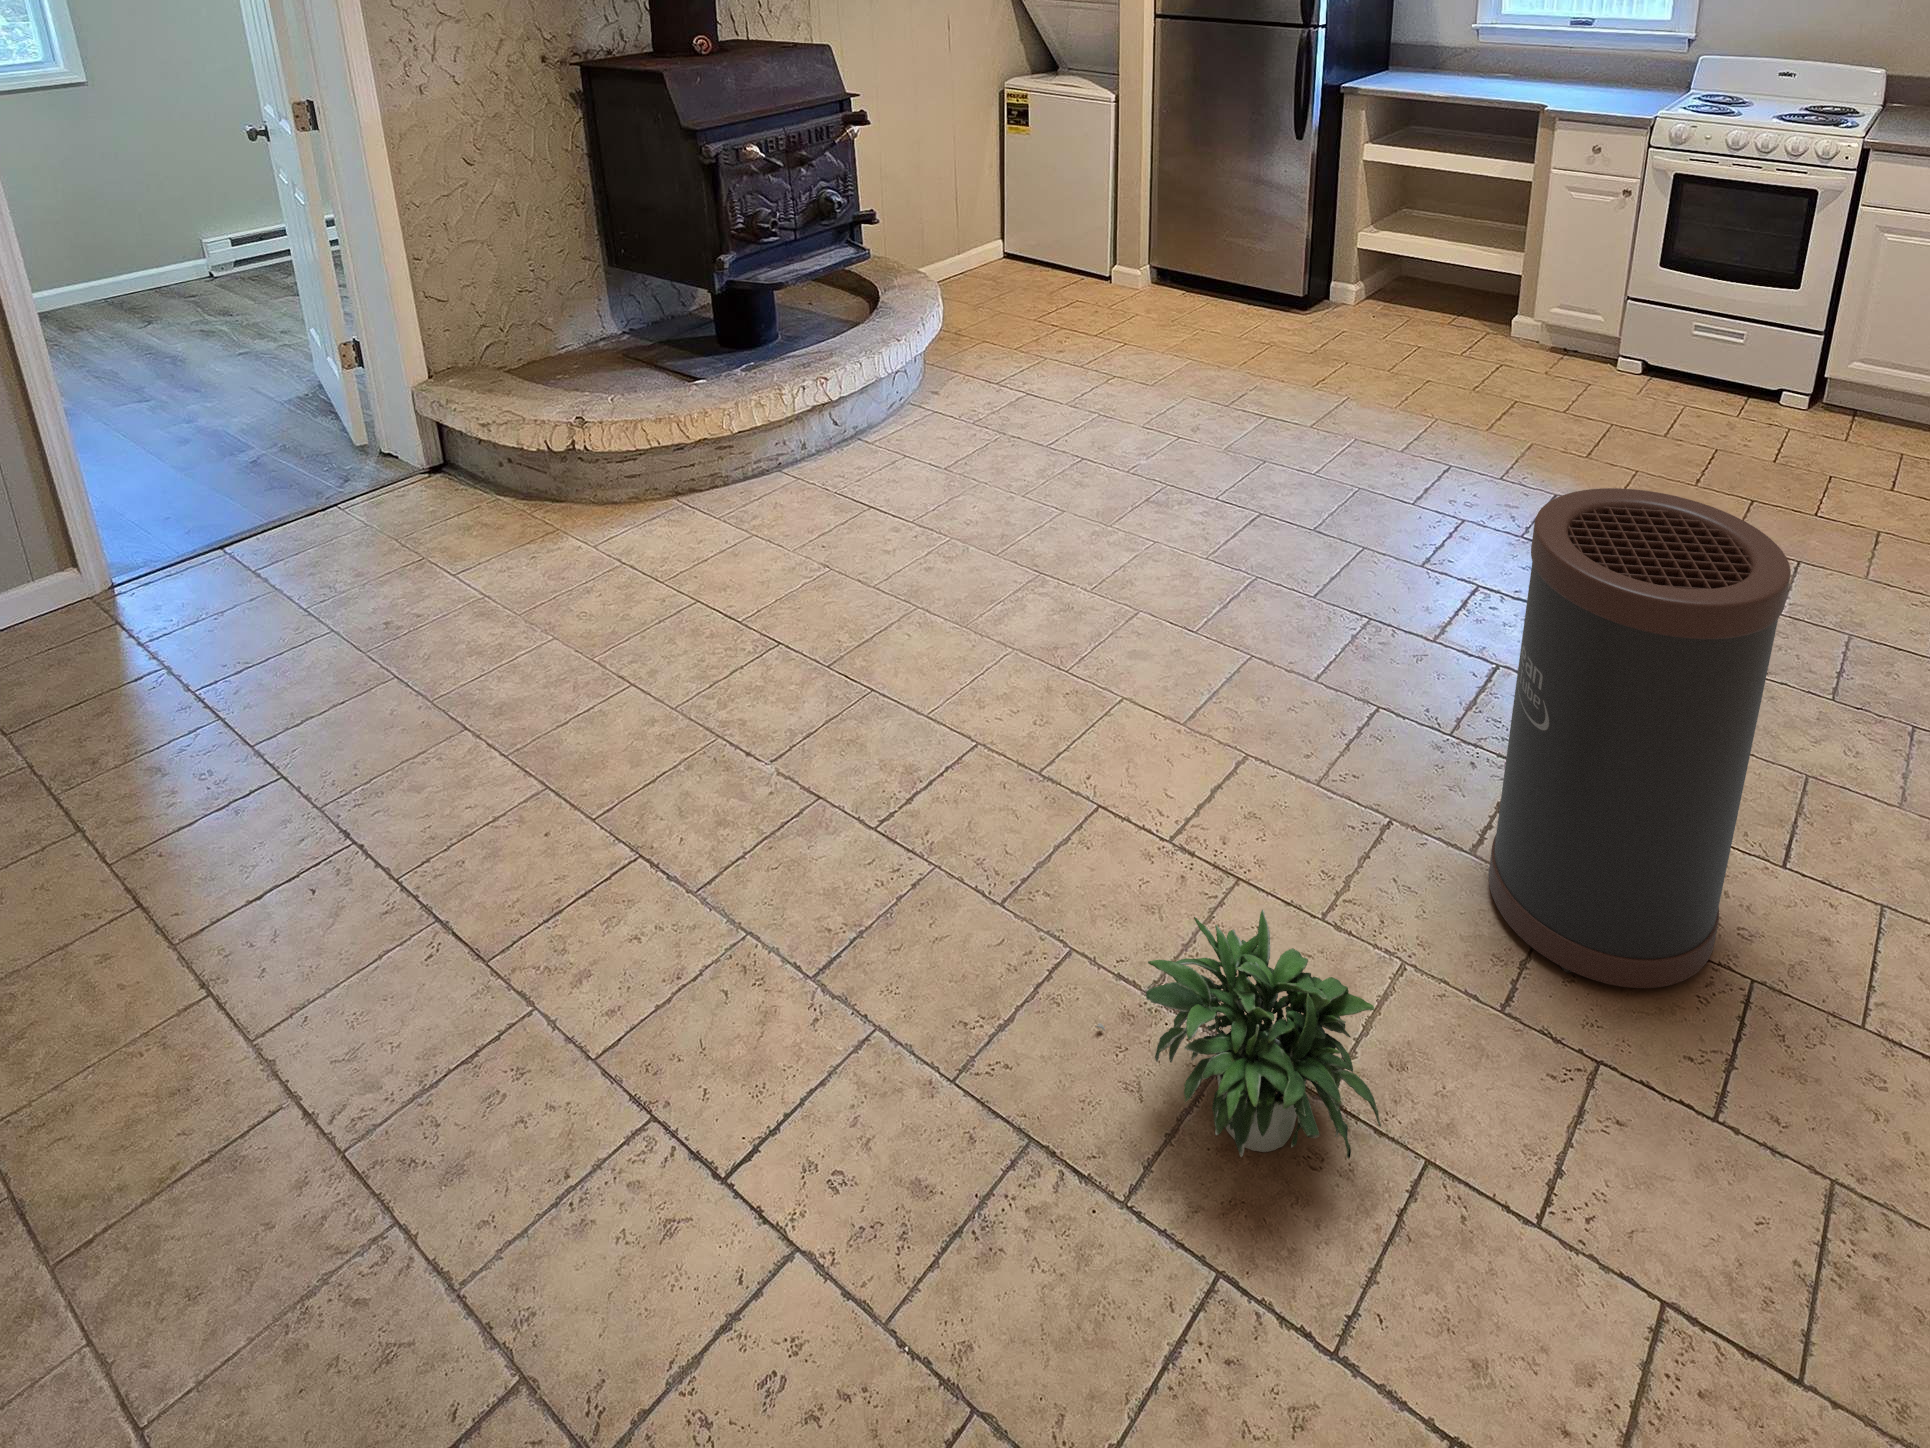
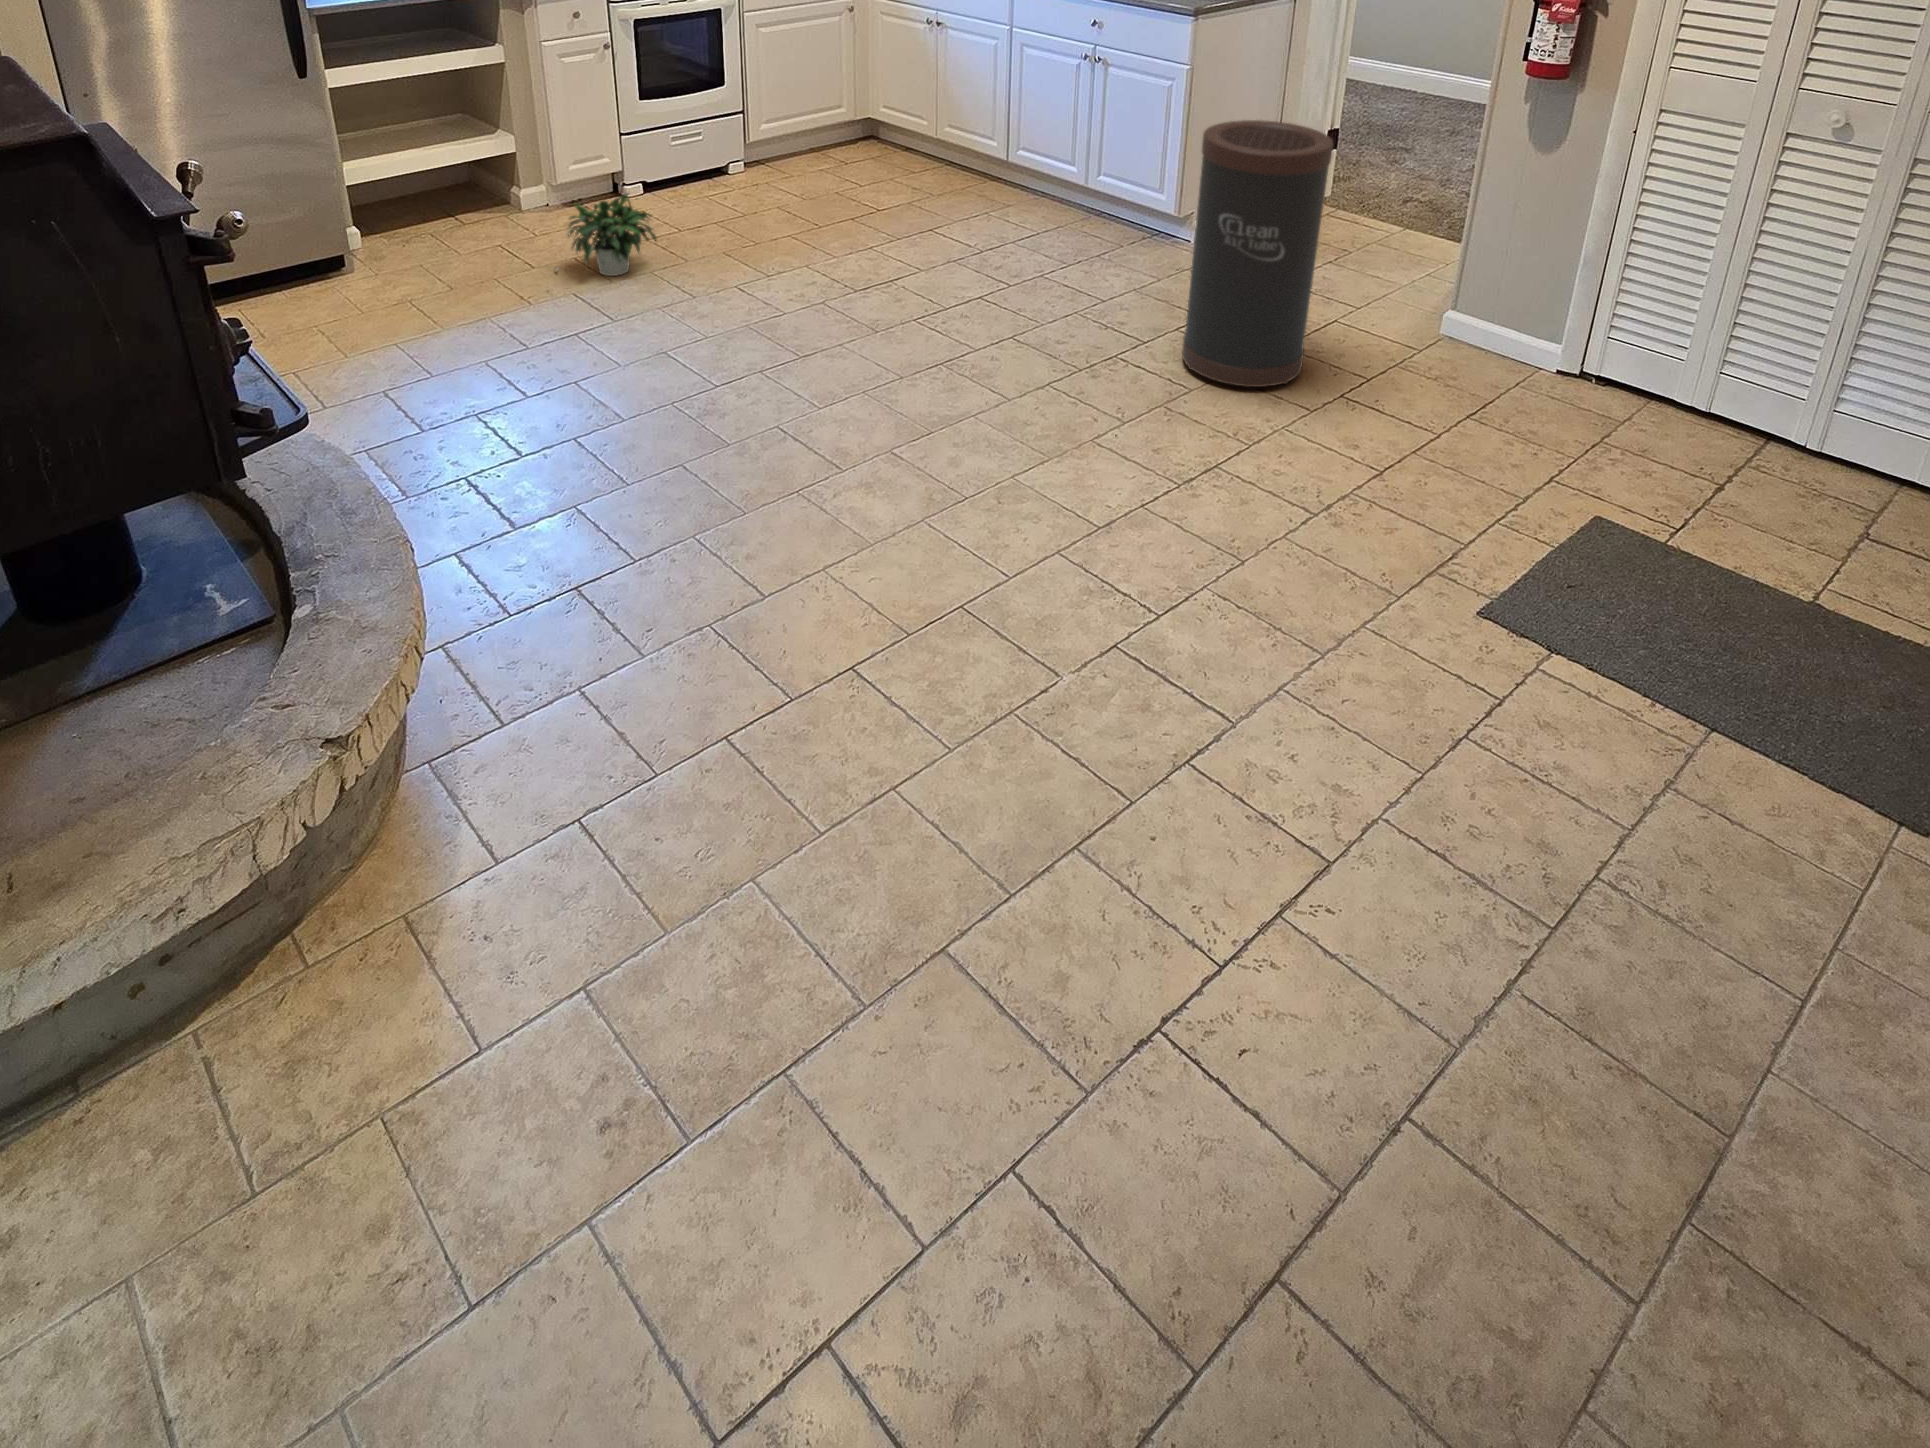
potted plant: present [1096,909,1381,1159] -> present [556,193,656,276]

